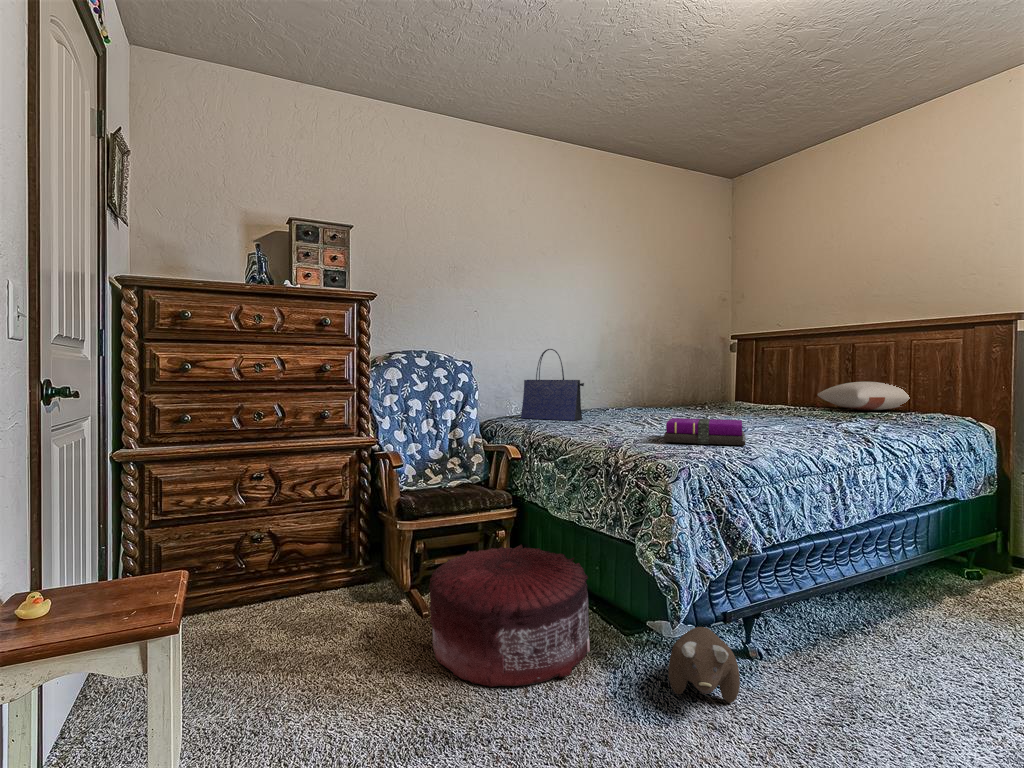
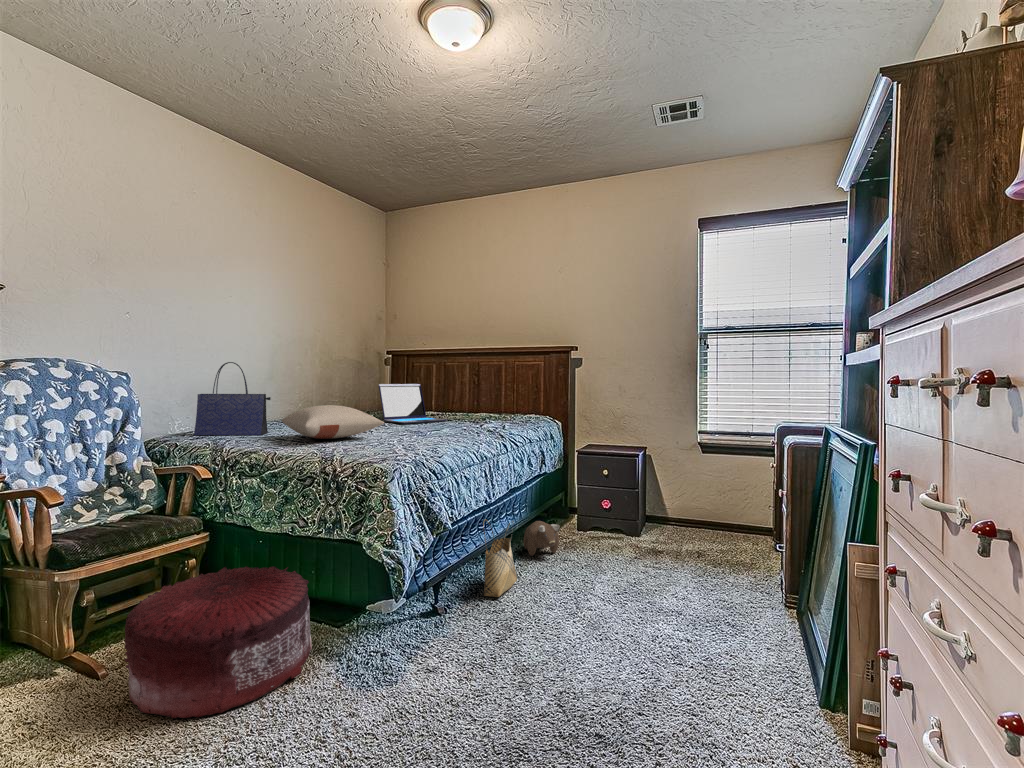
laptop: none [705,371,793,417] -> present [378,384,447,424]
pillow: present [817,382,910,411] -> present [282,405,384,439]
notebook: present [664,418,746,445] -> none [369,428,434,451]
woven basket: none [821,549,882,663] -> present [483,519,517,597]
plush toy: present [668,627,740,703] -> present [524,521,560,556]

